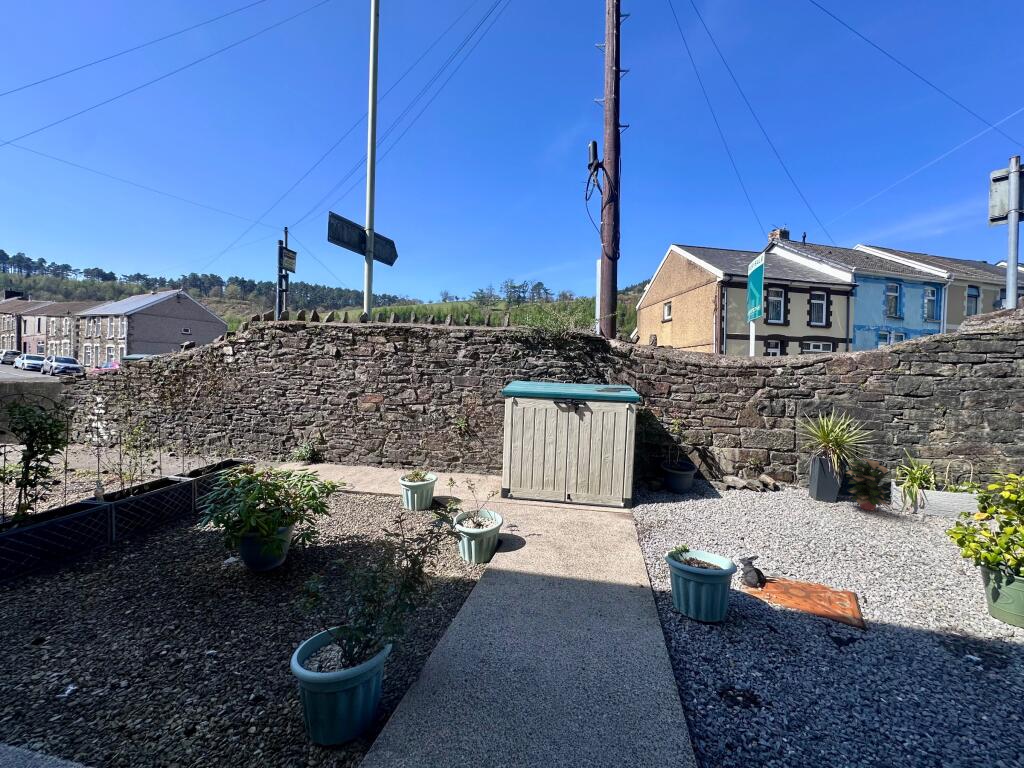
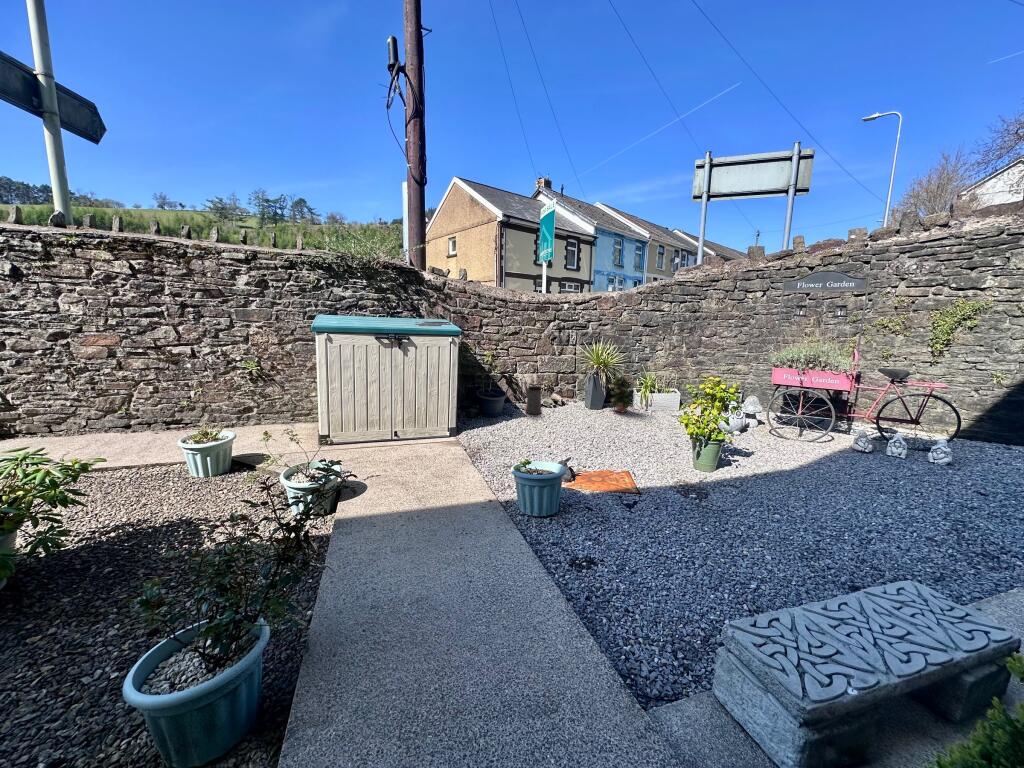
watering can: none [721,456,743,497] -> present [524,381,542,414]

